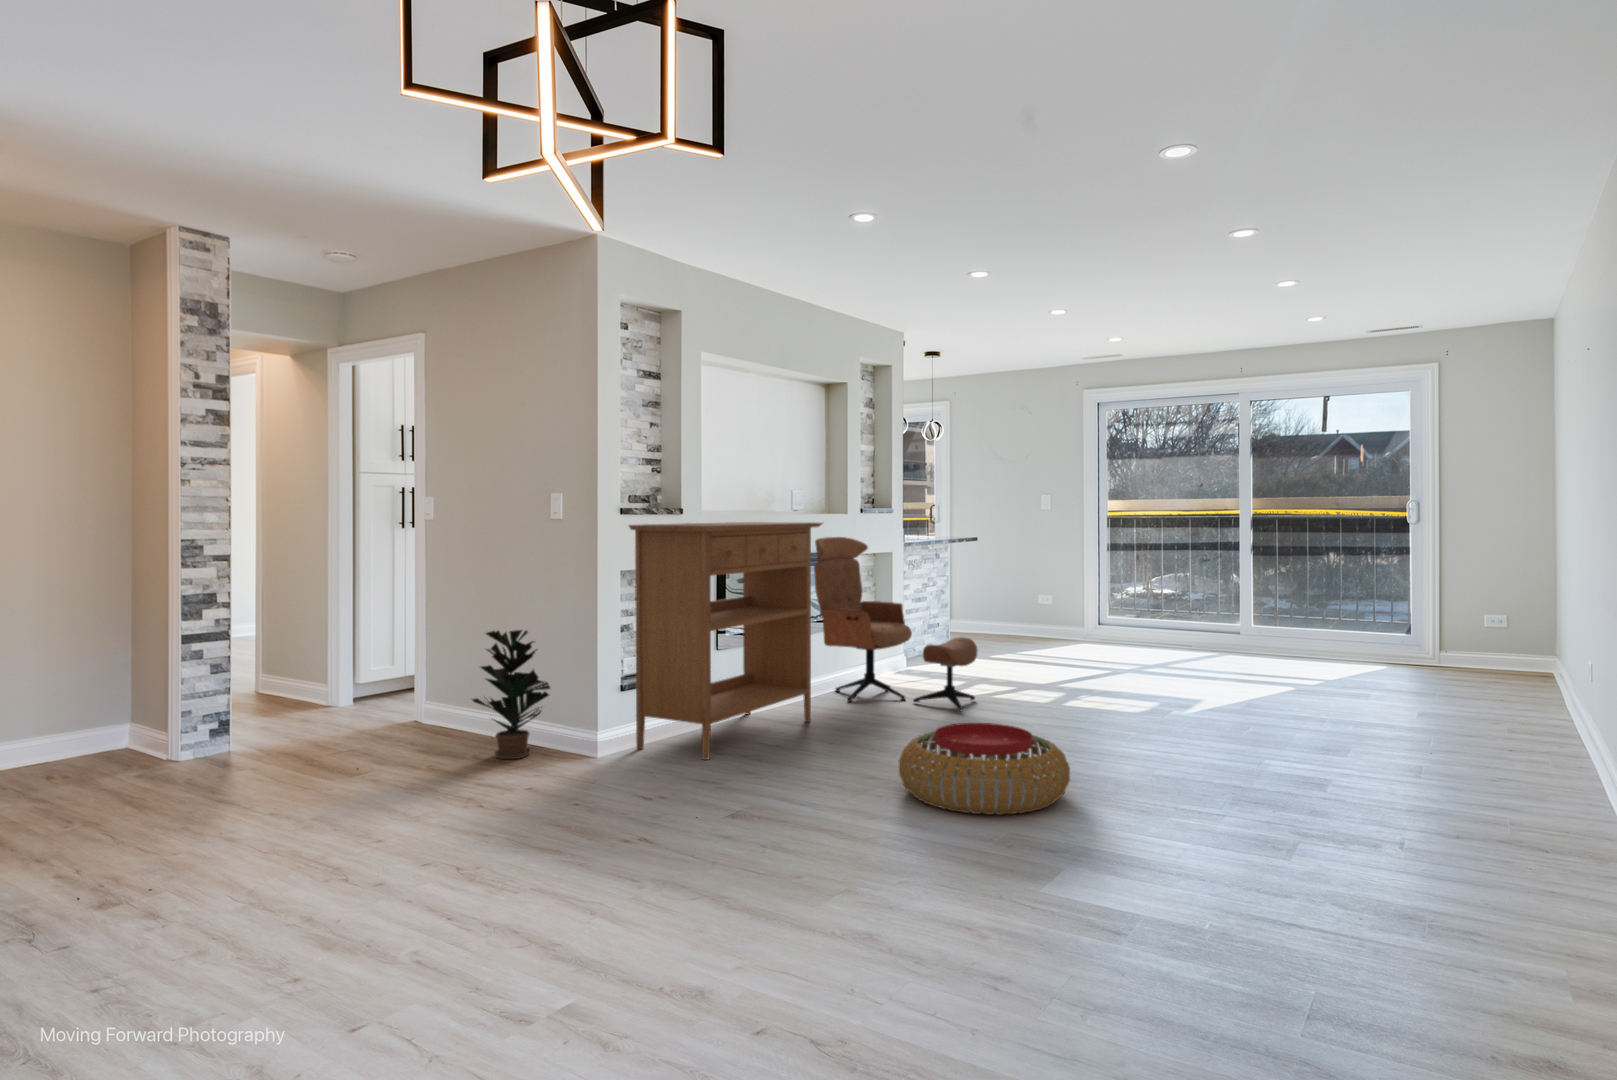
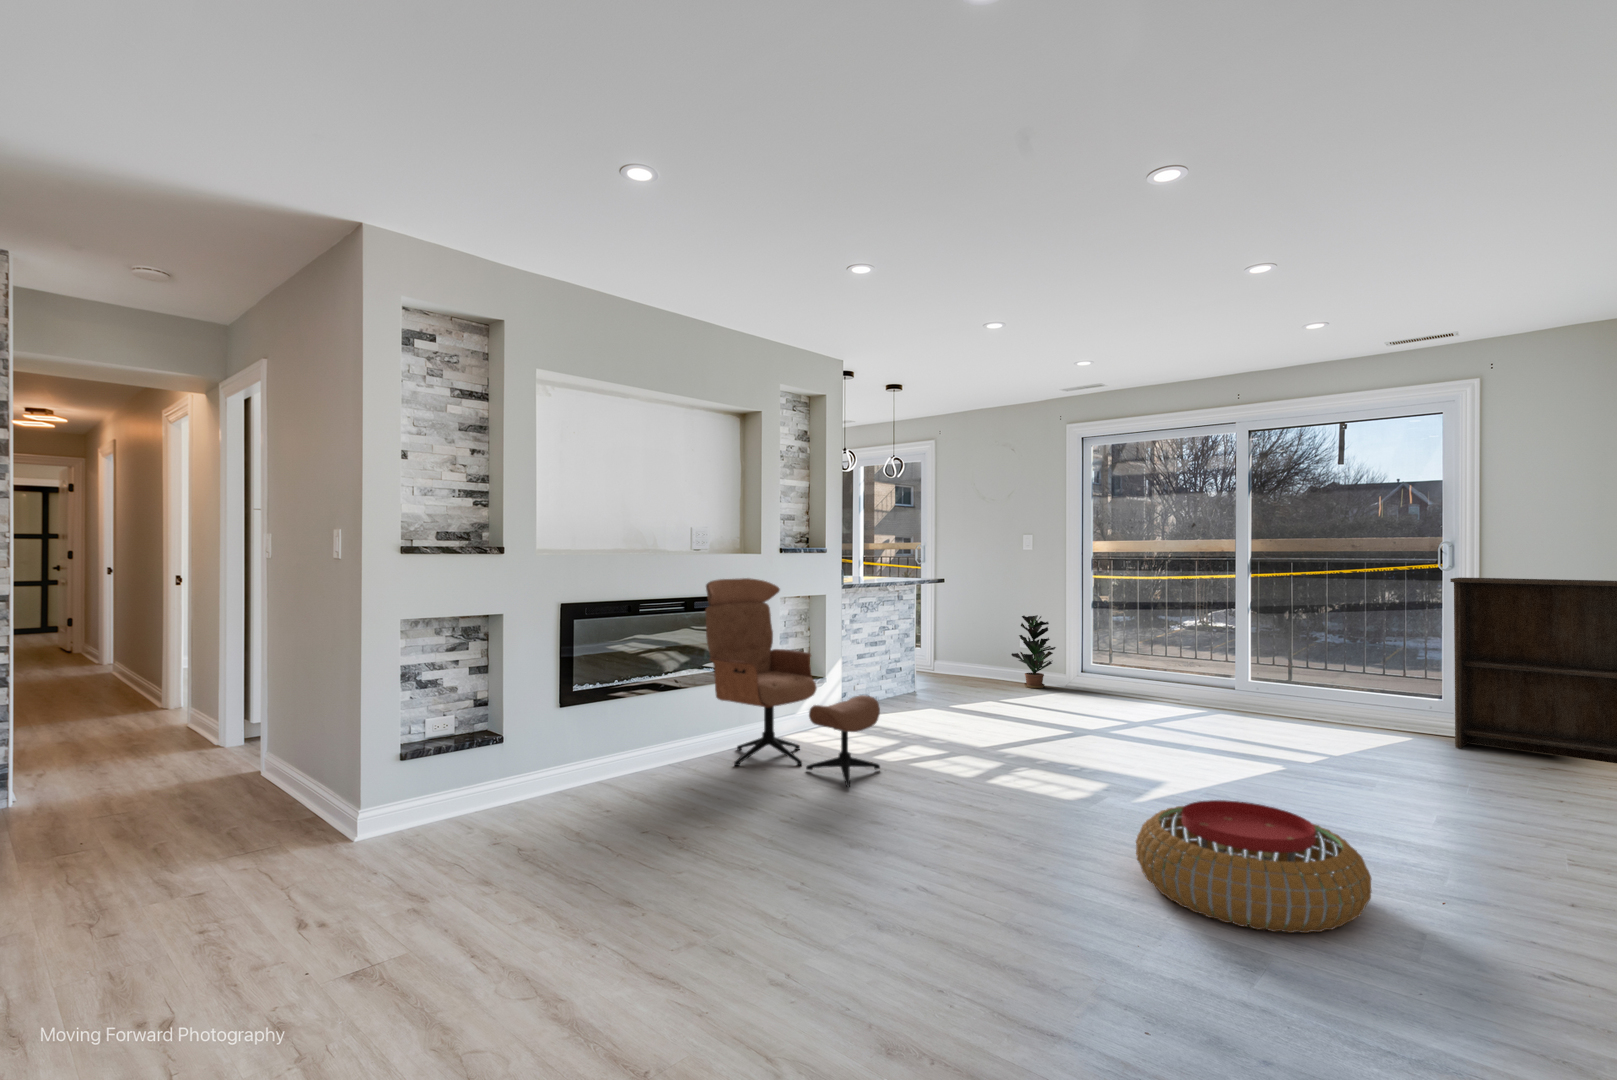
console table: present [629,522,822,760] -> none [400,562,678,856]
bookshelf: none [1421,533,1561,686] -> present [1450,577,1617,763]
potted plant: present [473,630,550,759] -> present [1011,615,1056,688]
pouf: present [899,723,1070,815] -> present [1136,800,1372,933]

